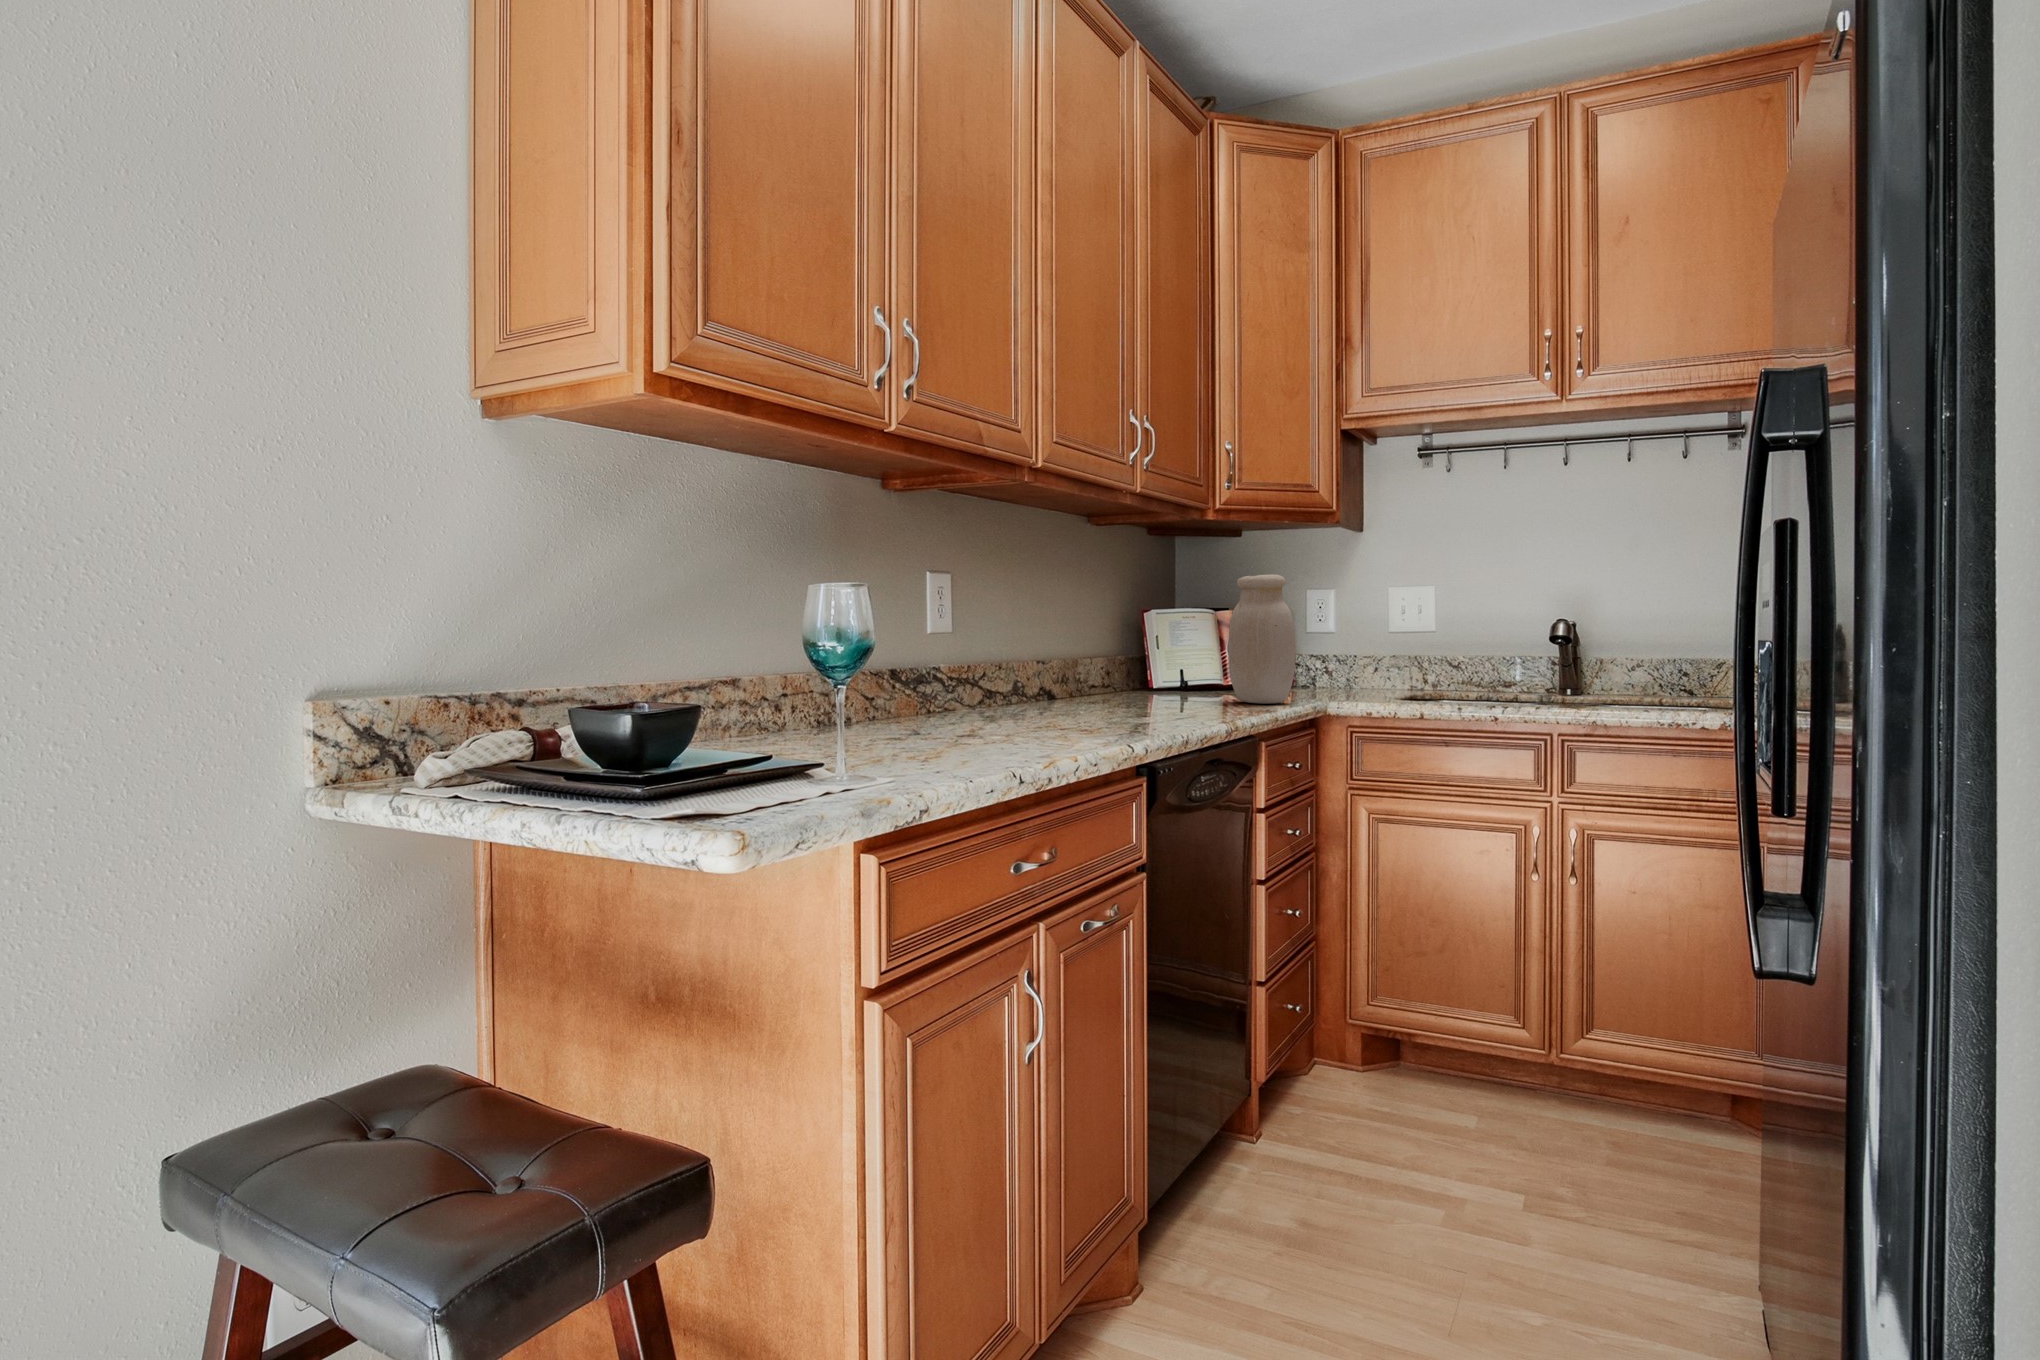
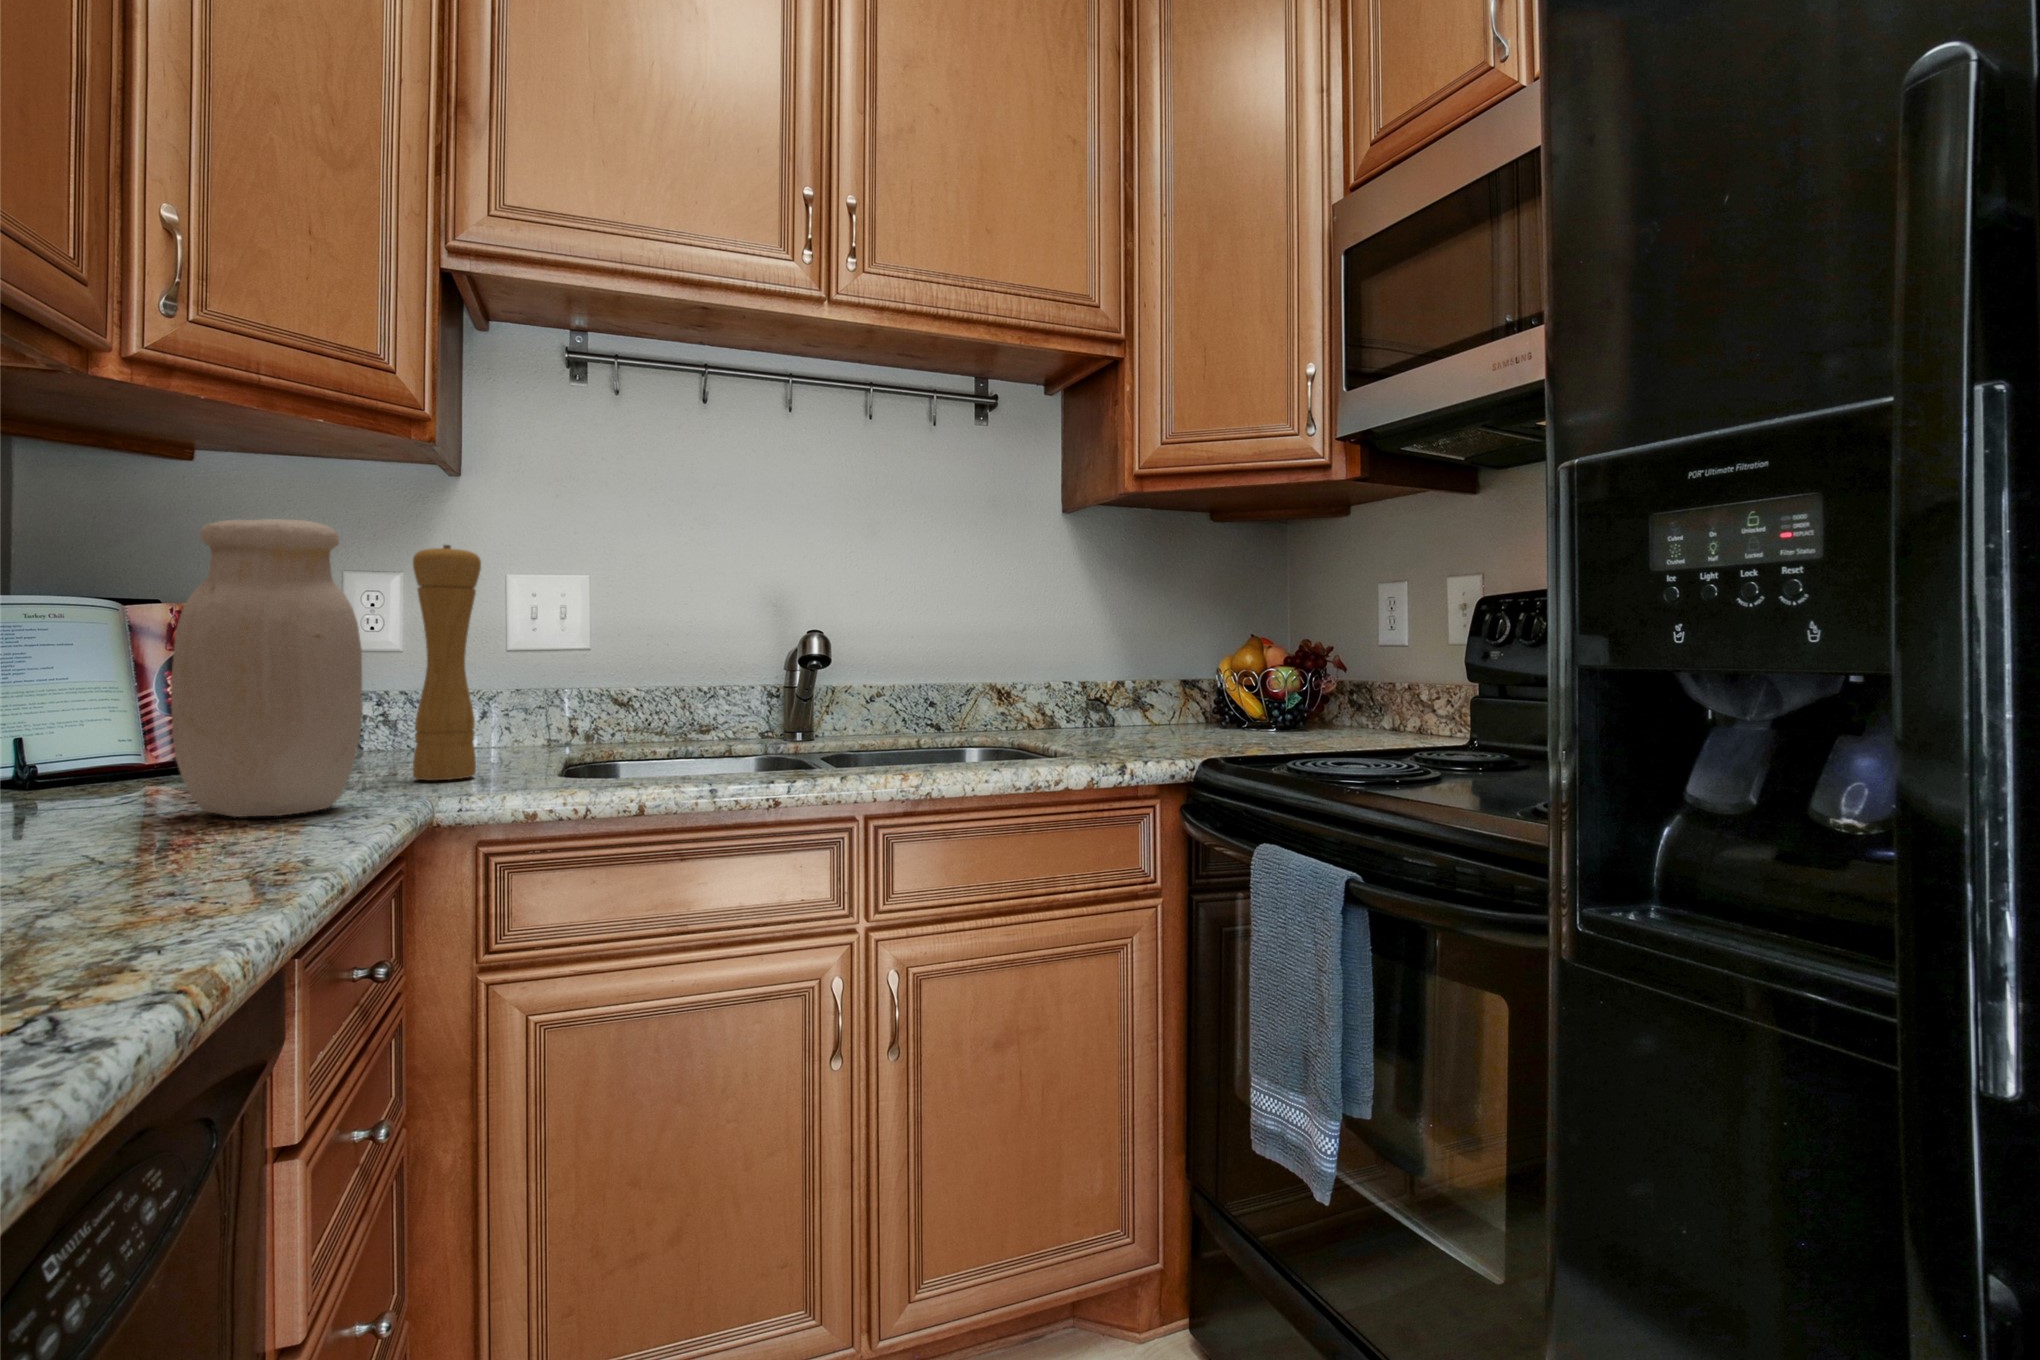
pepper mill: none [1325,578,1356,699] -> present [413,545,481,780]

